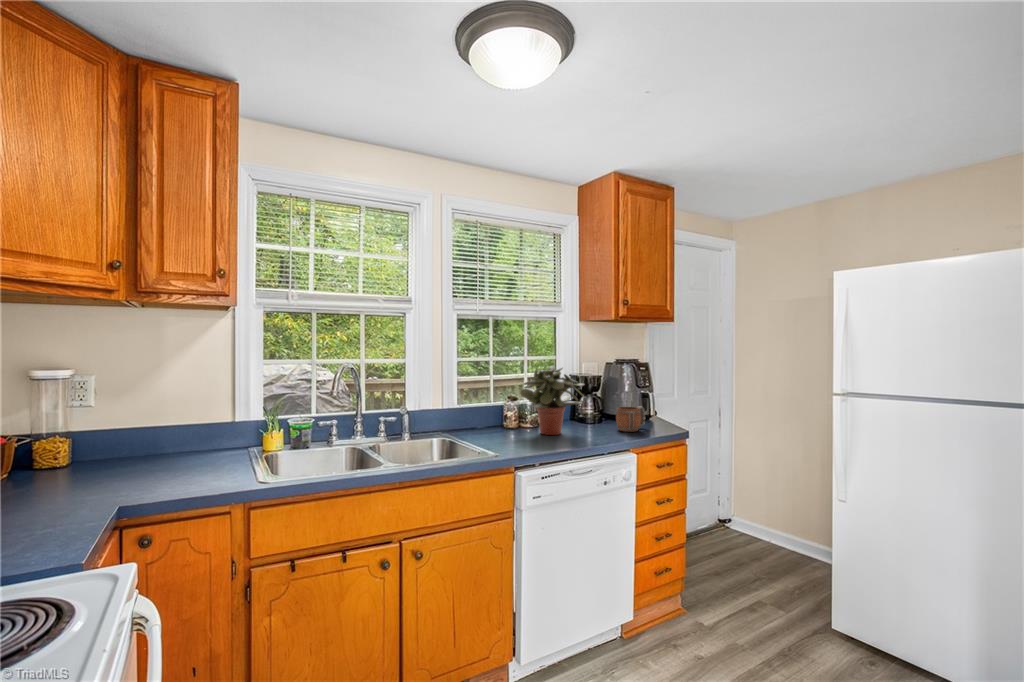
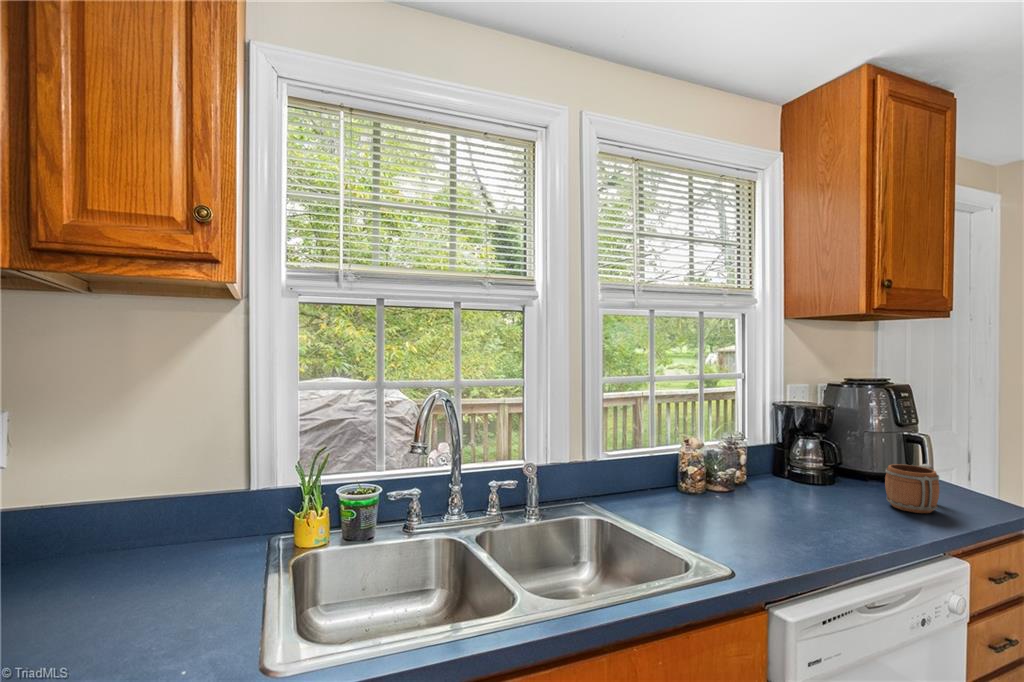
potted plant: present [520,366,584,435] -> none [718,394,845,516]

